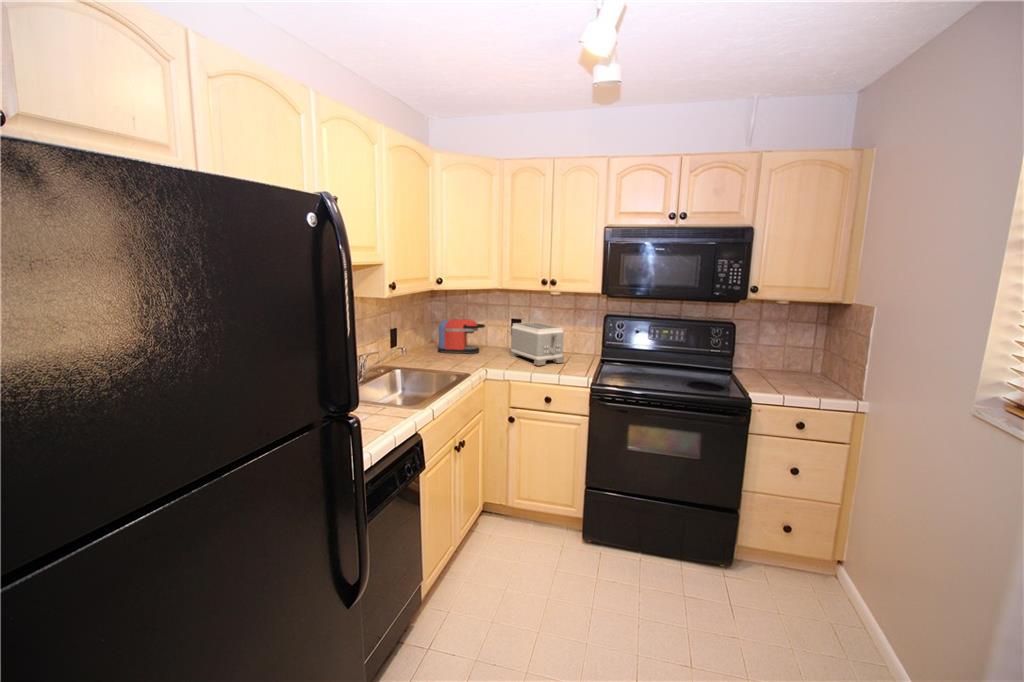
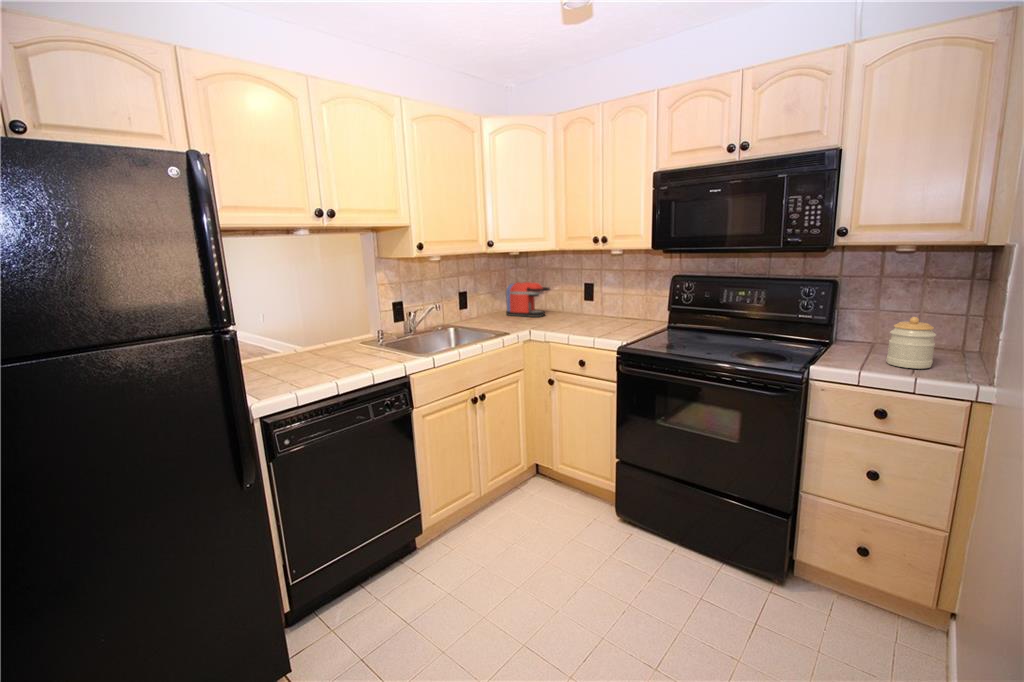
toaster: present [510,322,564,366] -> none [570,285,619,329]
jar: none [784,353,817,390] -> present [887,317,936,369]

